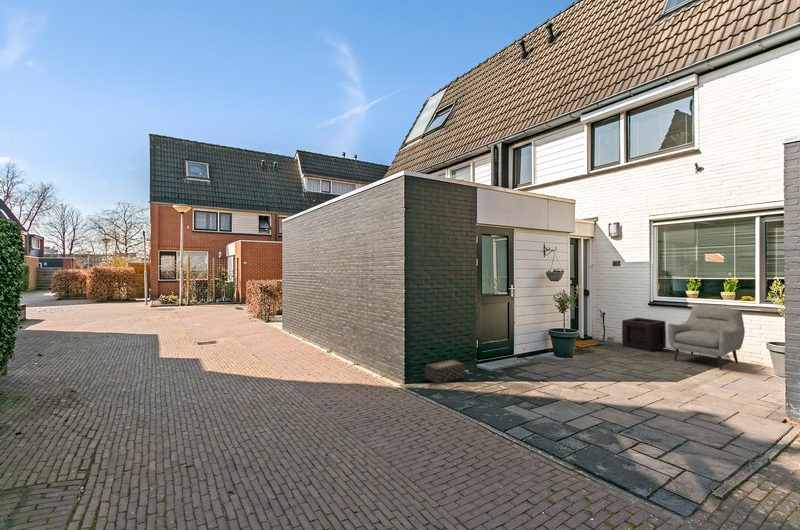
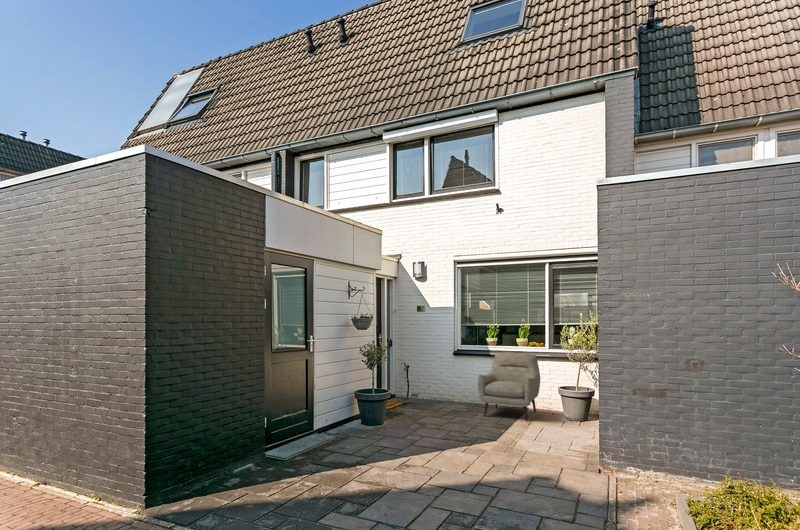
wooden crate: present [622,318,666,352] -> none [430,370,471,410]
woven basket: present [425,359,465,384] -> none [177,457,247,505]

